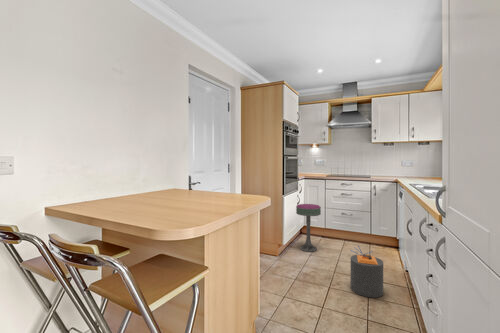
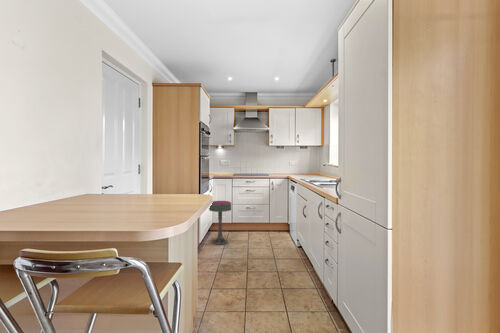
trash can: present [351,246,383,298] -> none [261,230,288,272]

